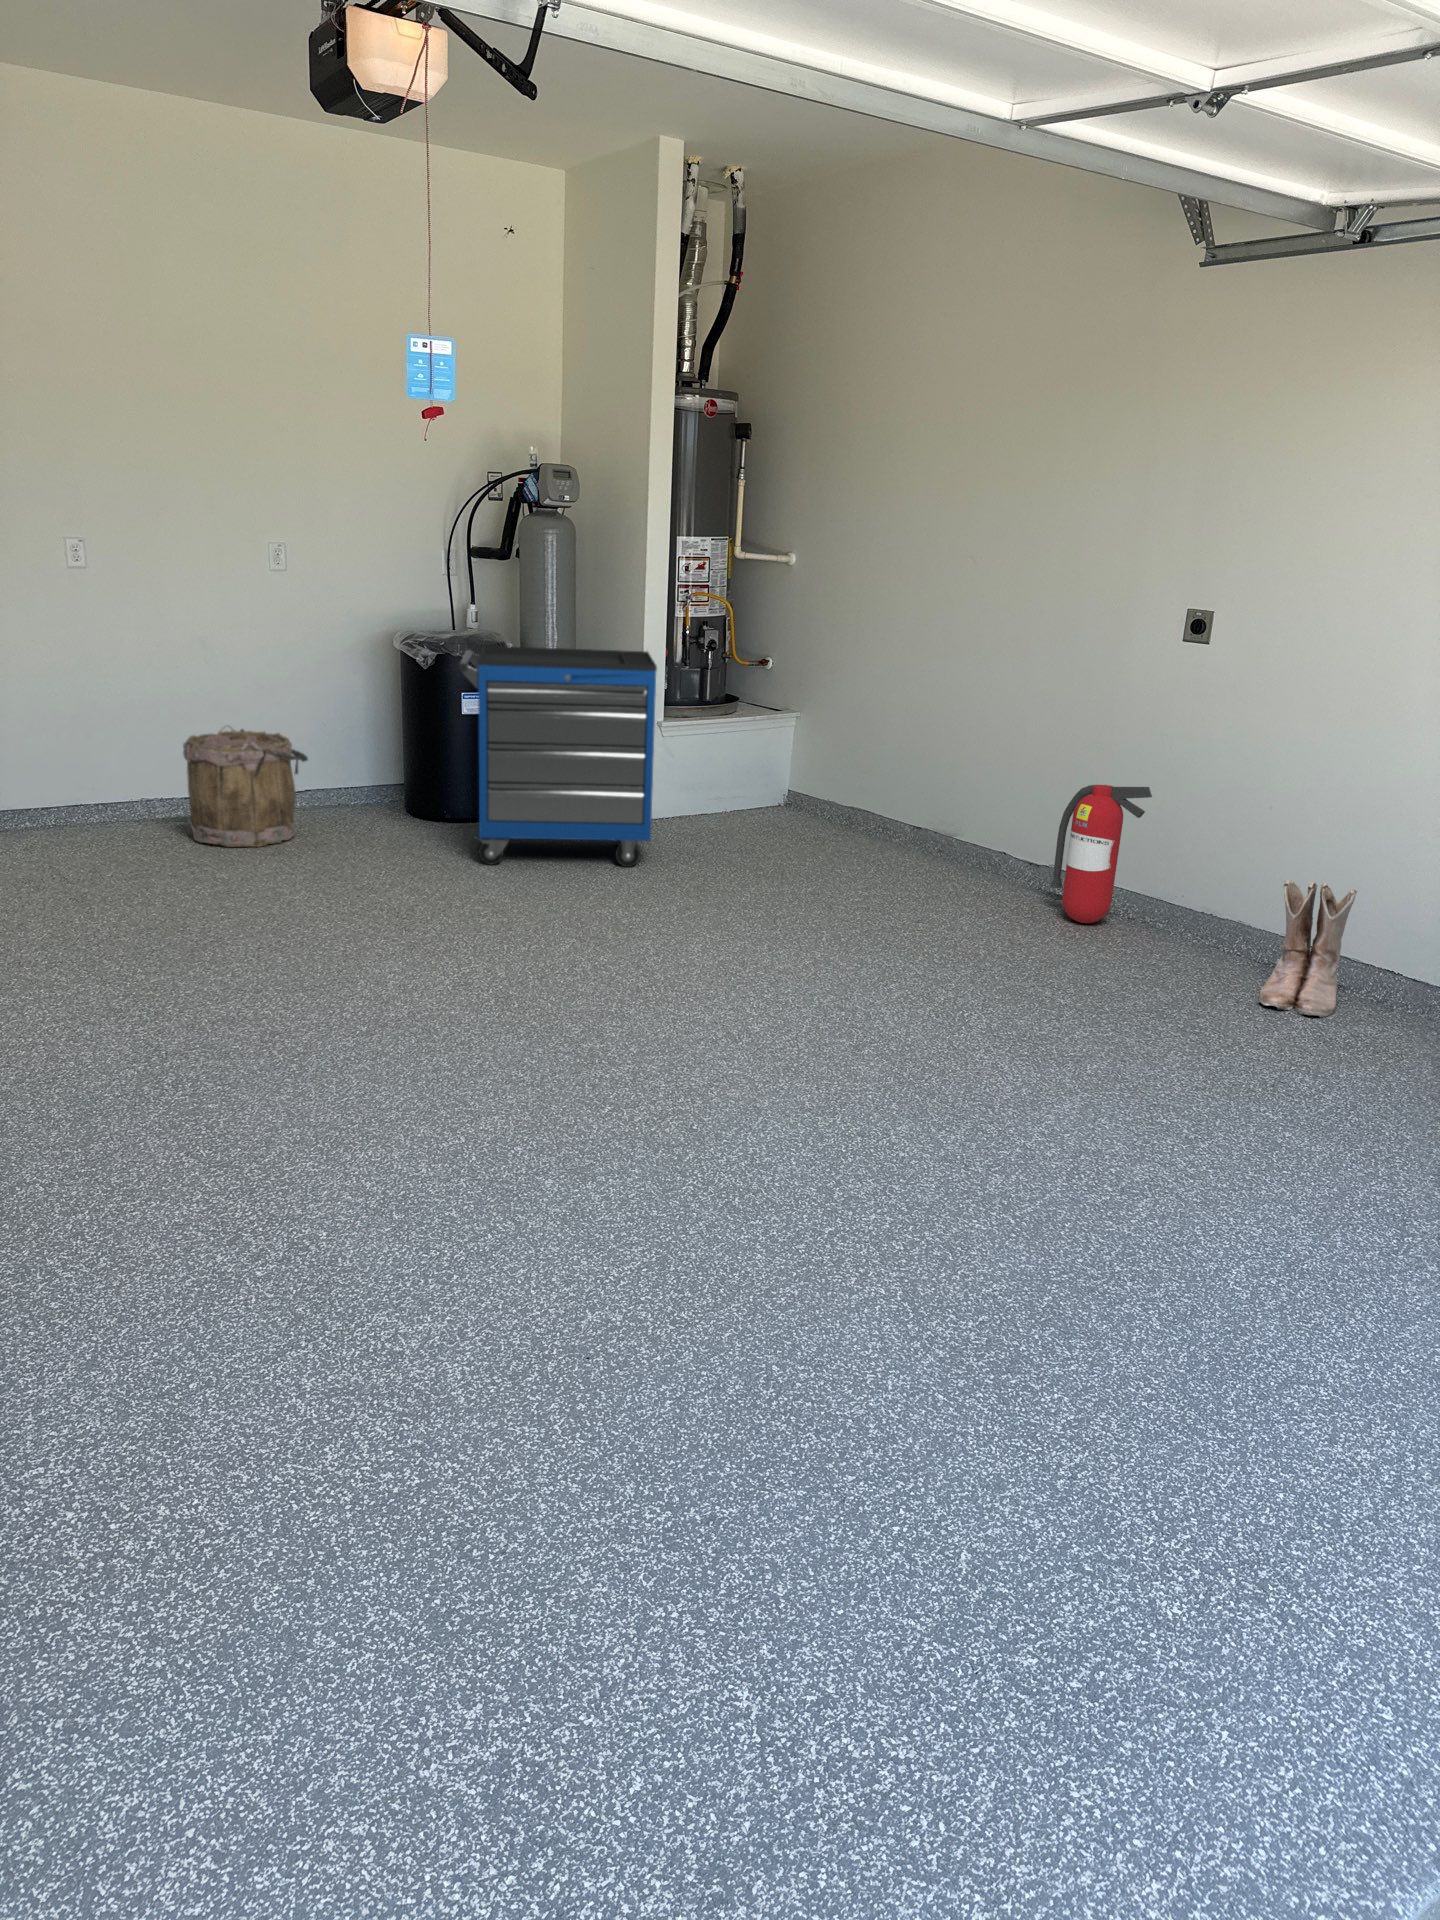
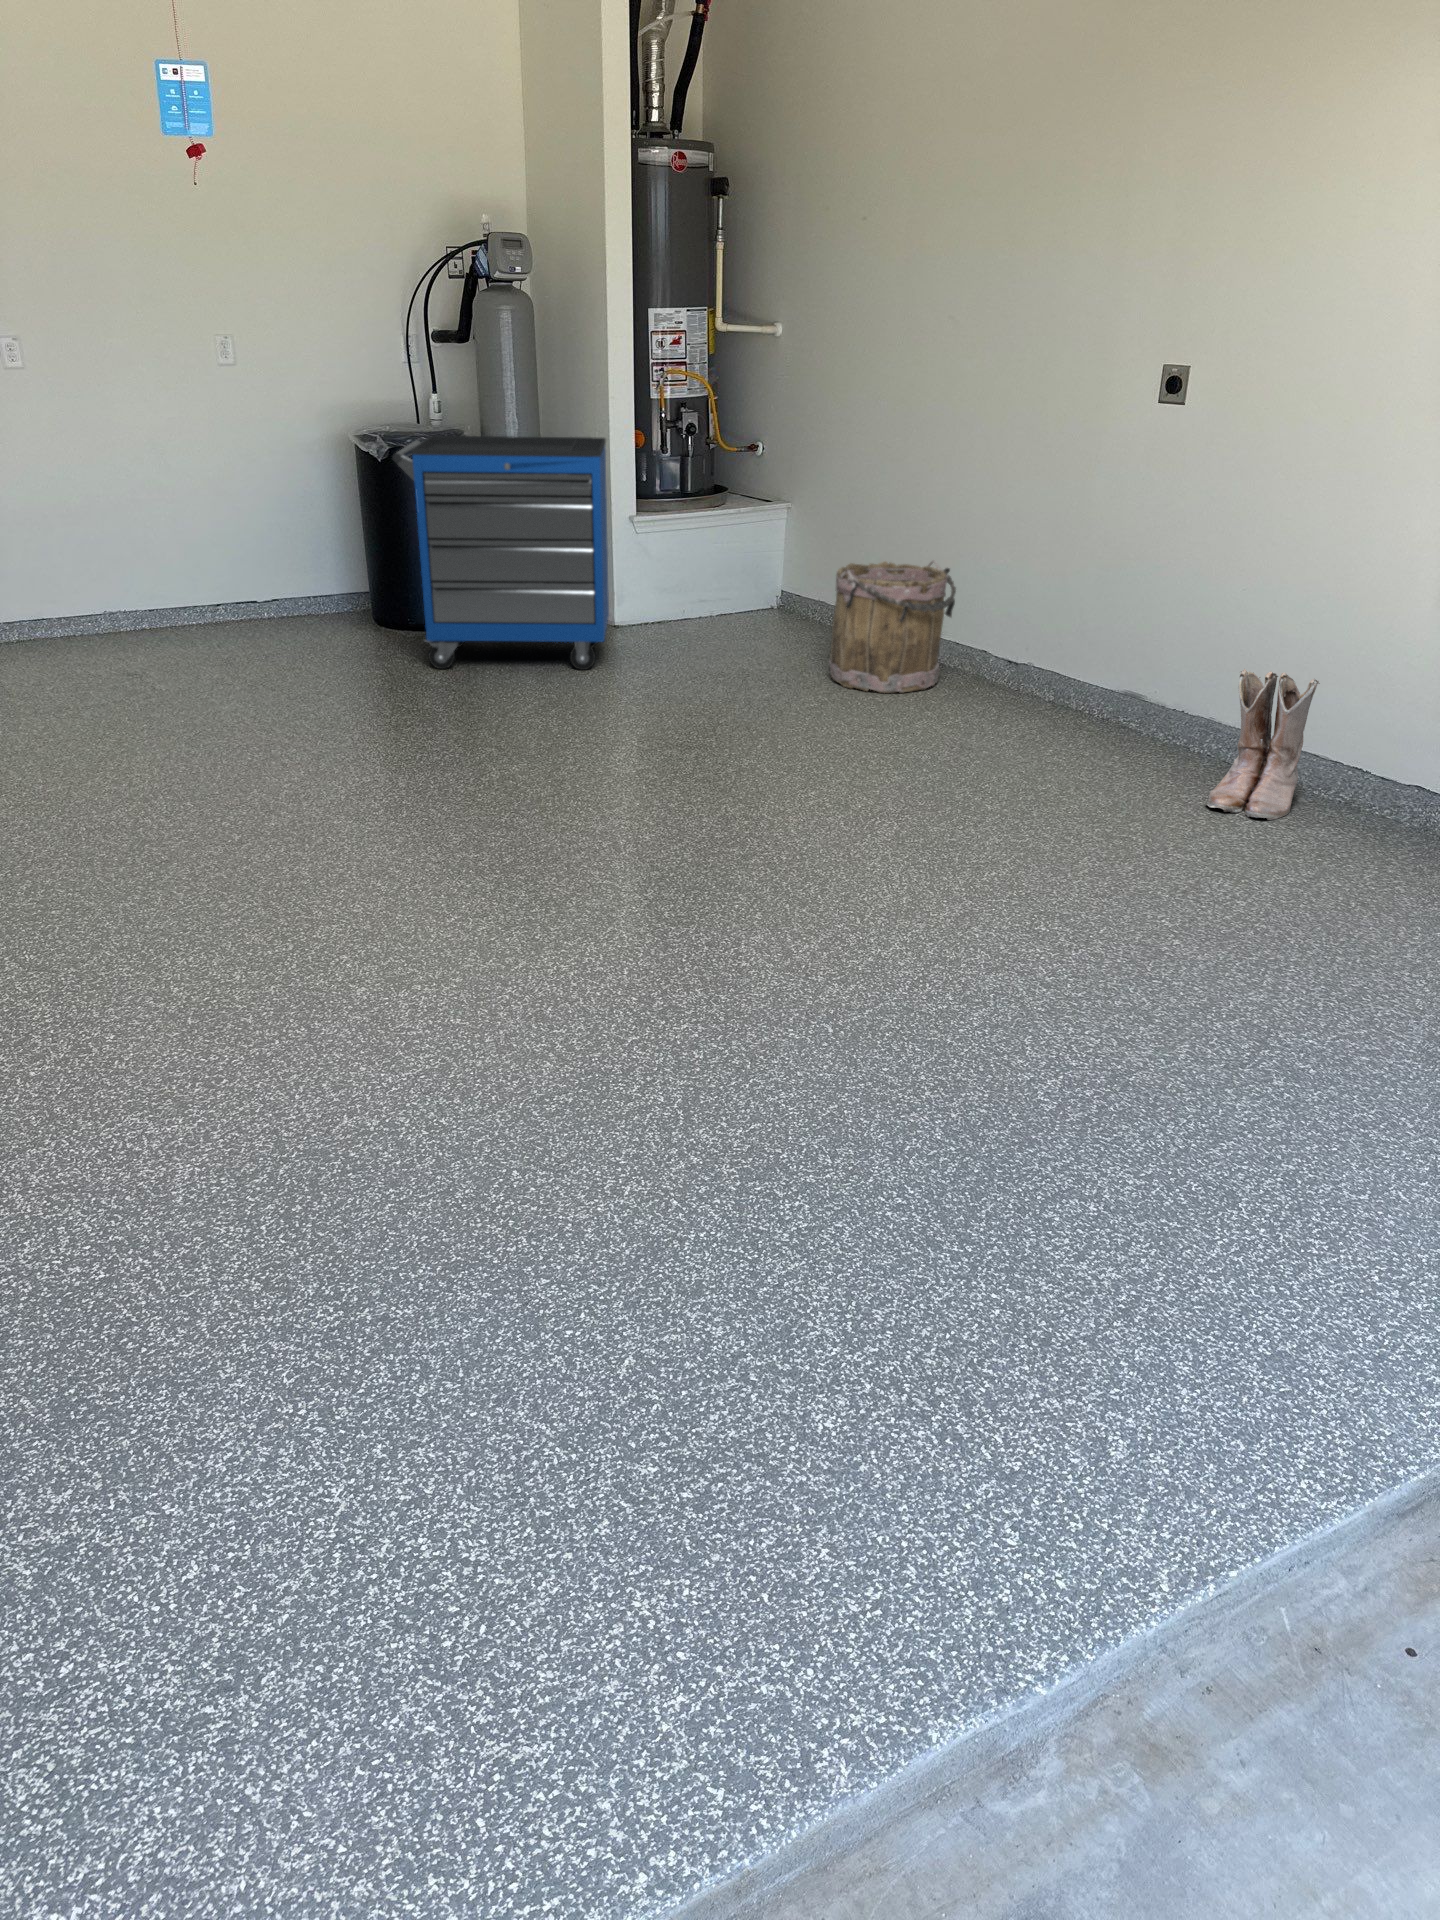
bucket: present [183,725,308,847] -> present [829,560,956,693]
fire extinguisher: present [1050,785,1152,923] -> none [1016,571,1117,723]

